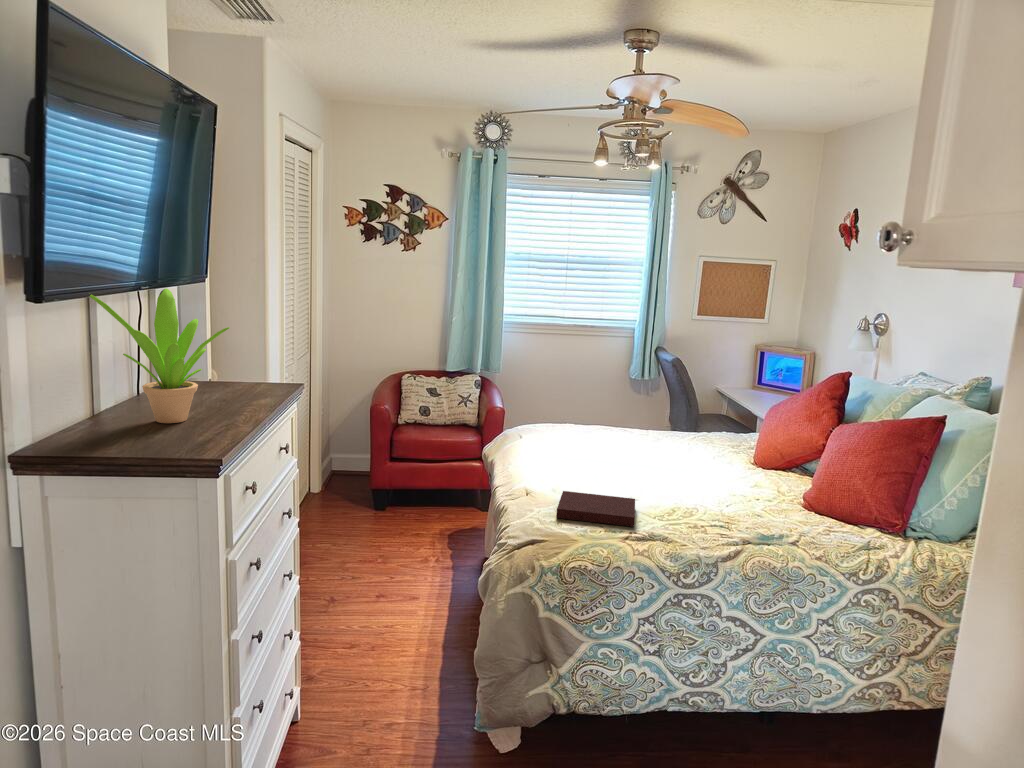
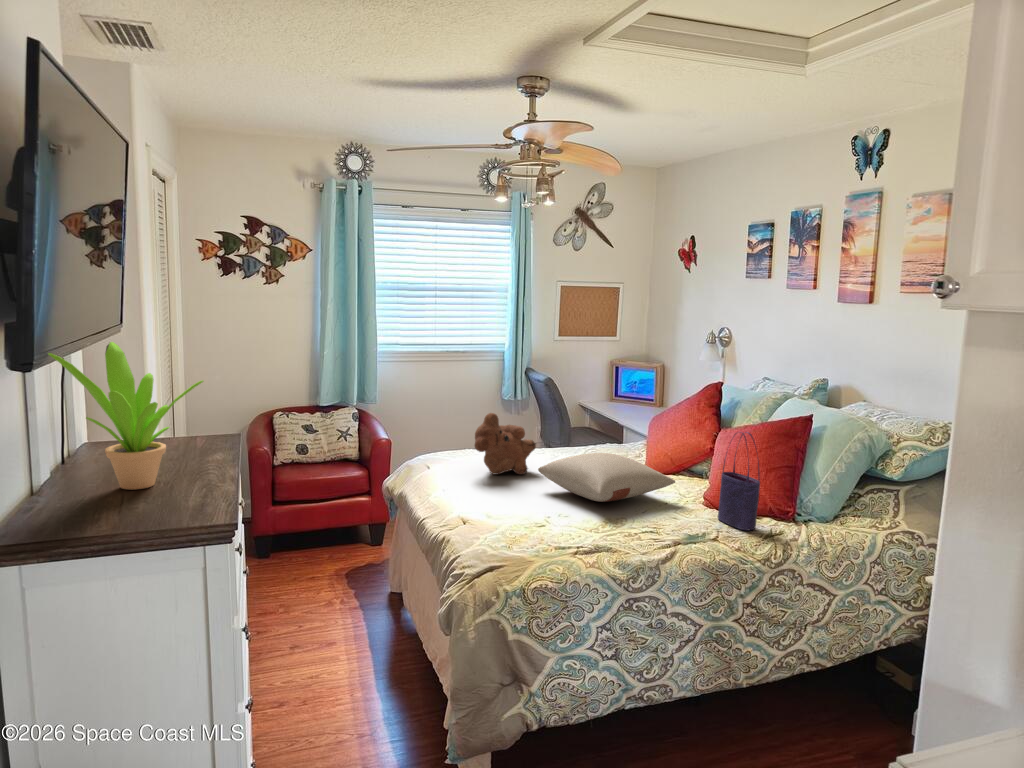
teddy bear: none [564,387,632,454] -> present [475,413,536,474]
tote bag: none [810,427,860,539] -> present [718,432,760,531]
pillow: none [624,438,771,489] -> present [538,453,675,502]
notebook: present [556,491,635,527] -> none [499,515,576,542]

